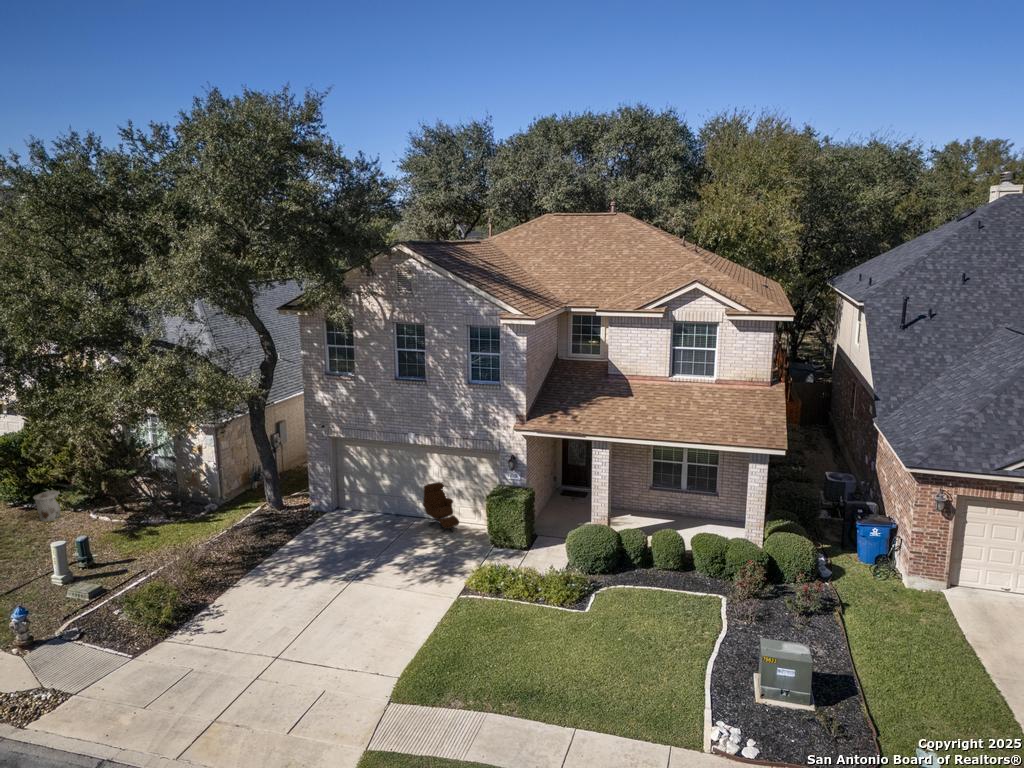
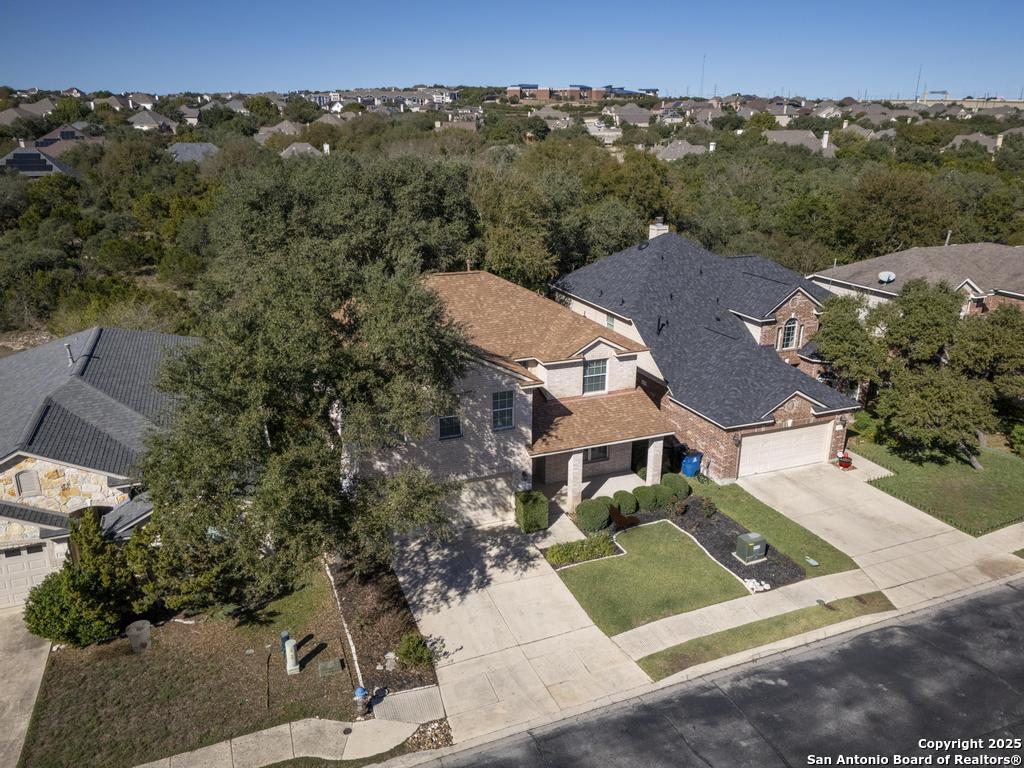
lounge chair: present [423,482,459,531] -> present [610,504,640,531]

